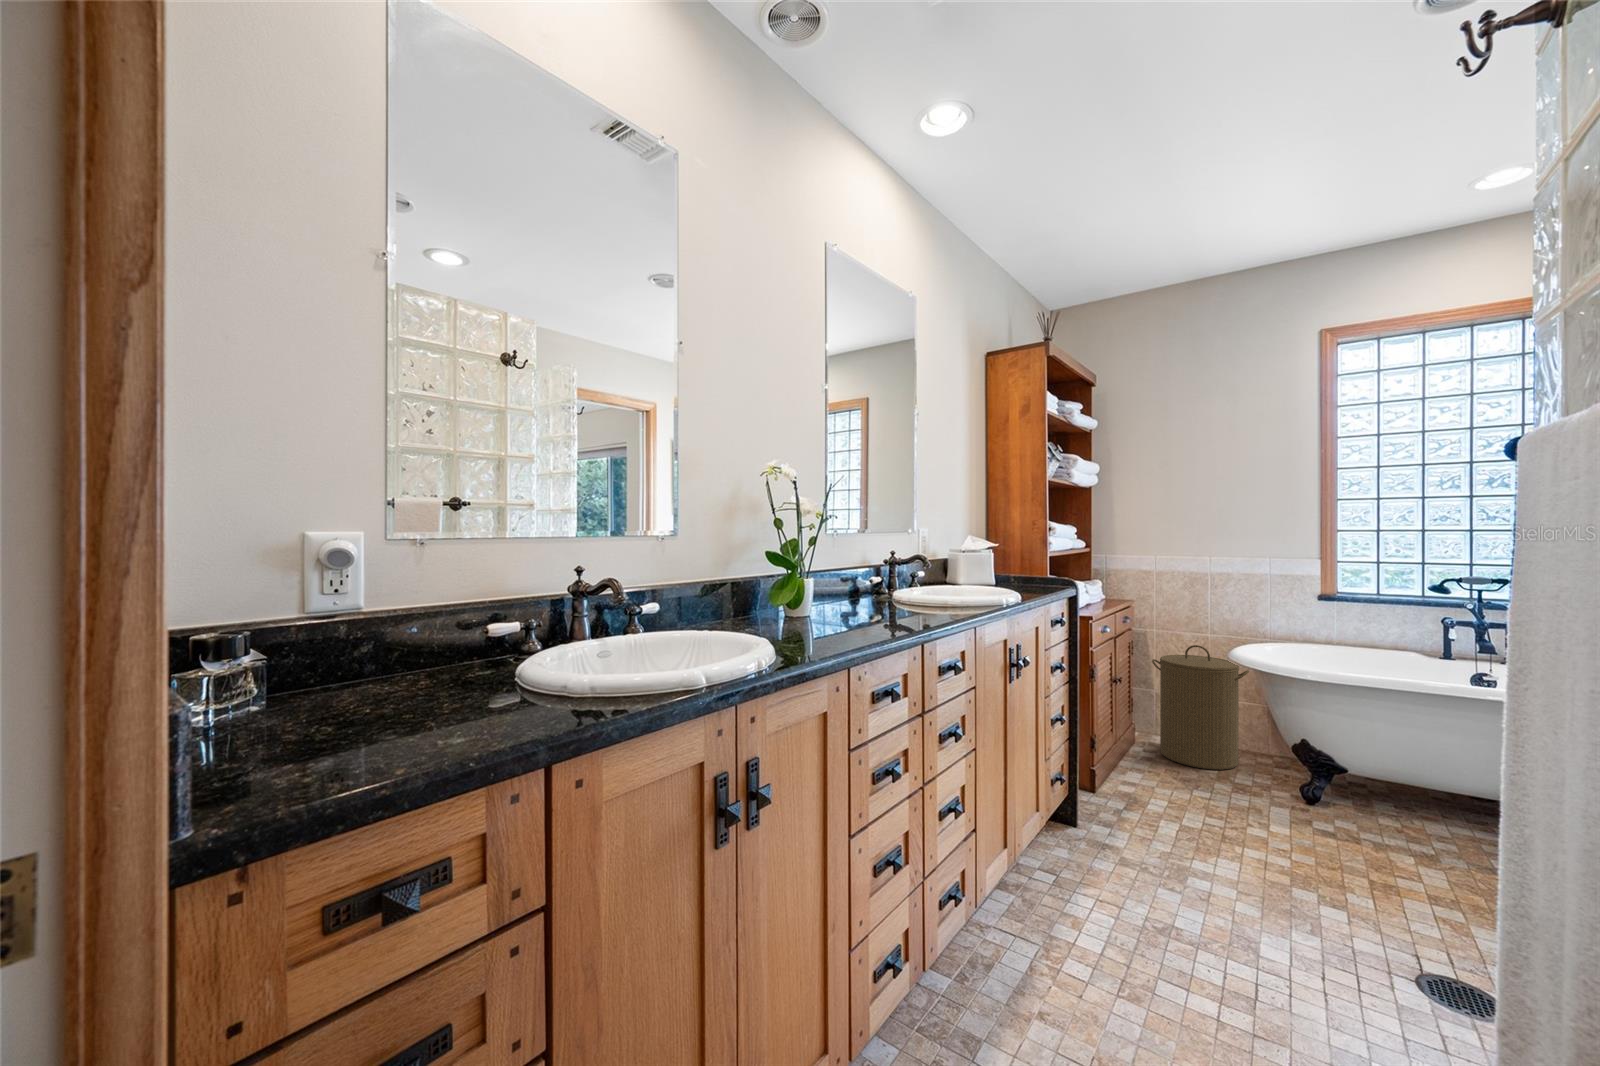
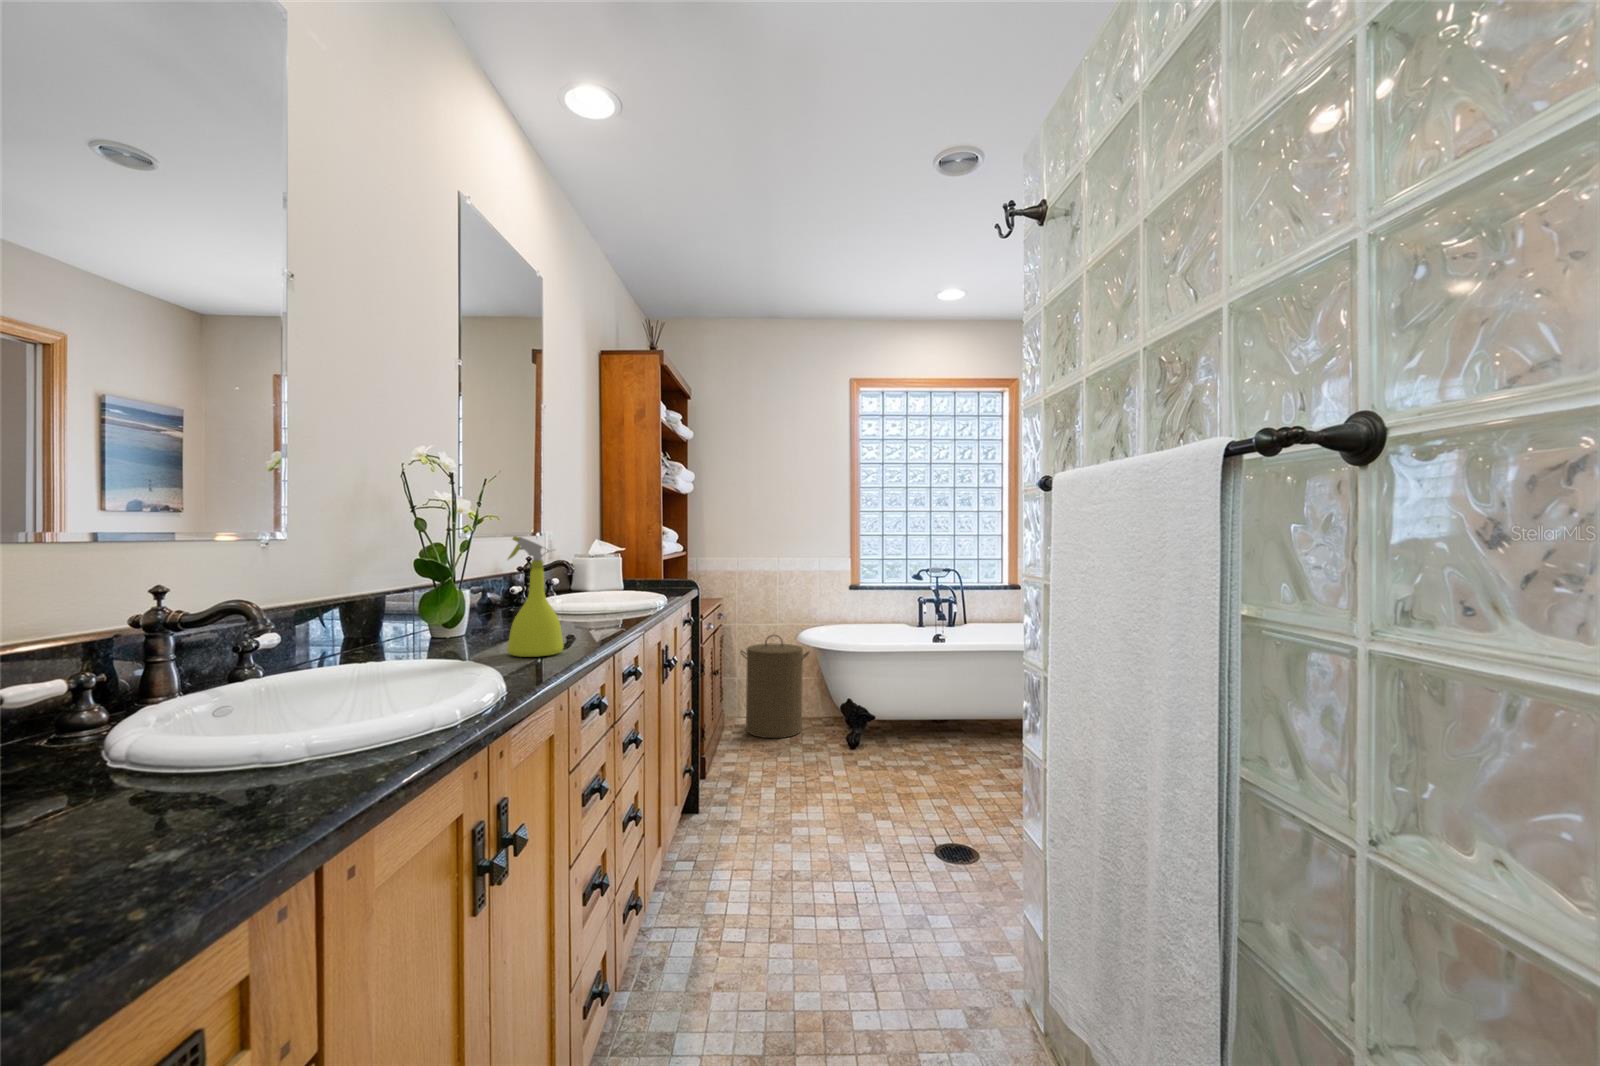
spray bottle: none [814,532,862,640] -> present [507,536,564,657]

